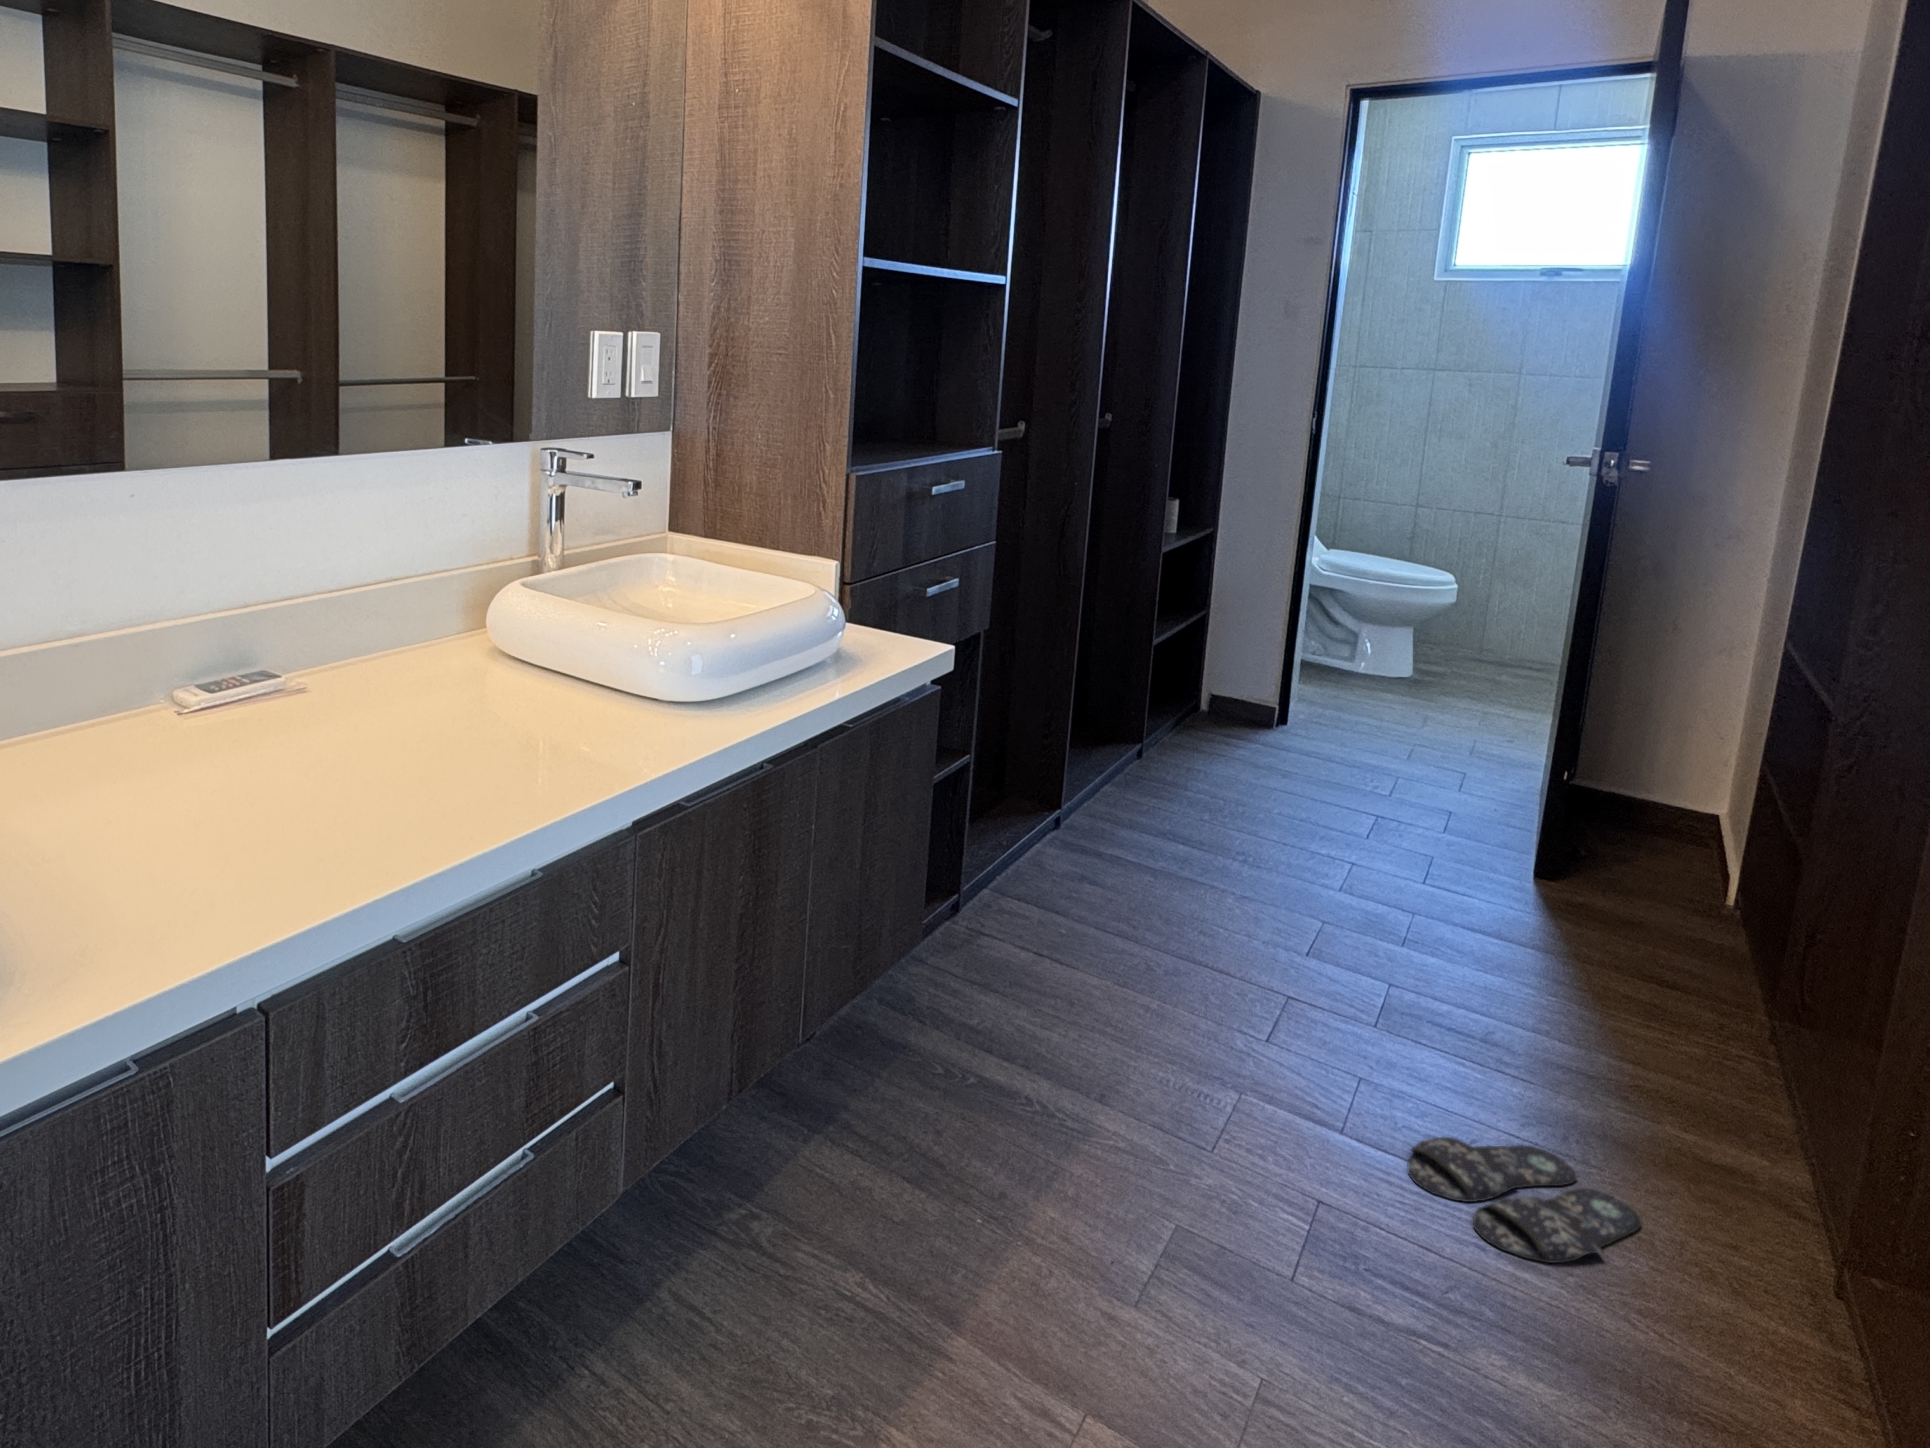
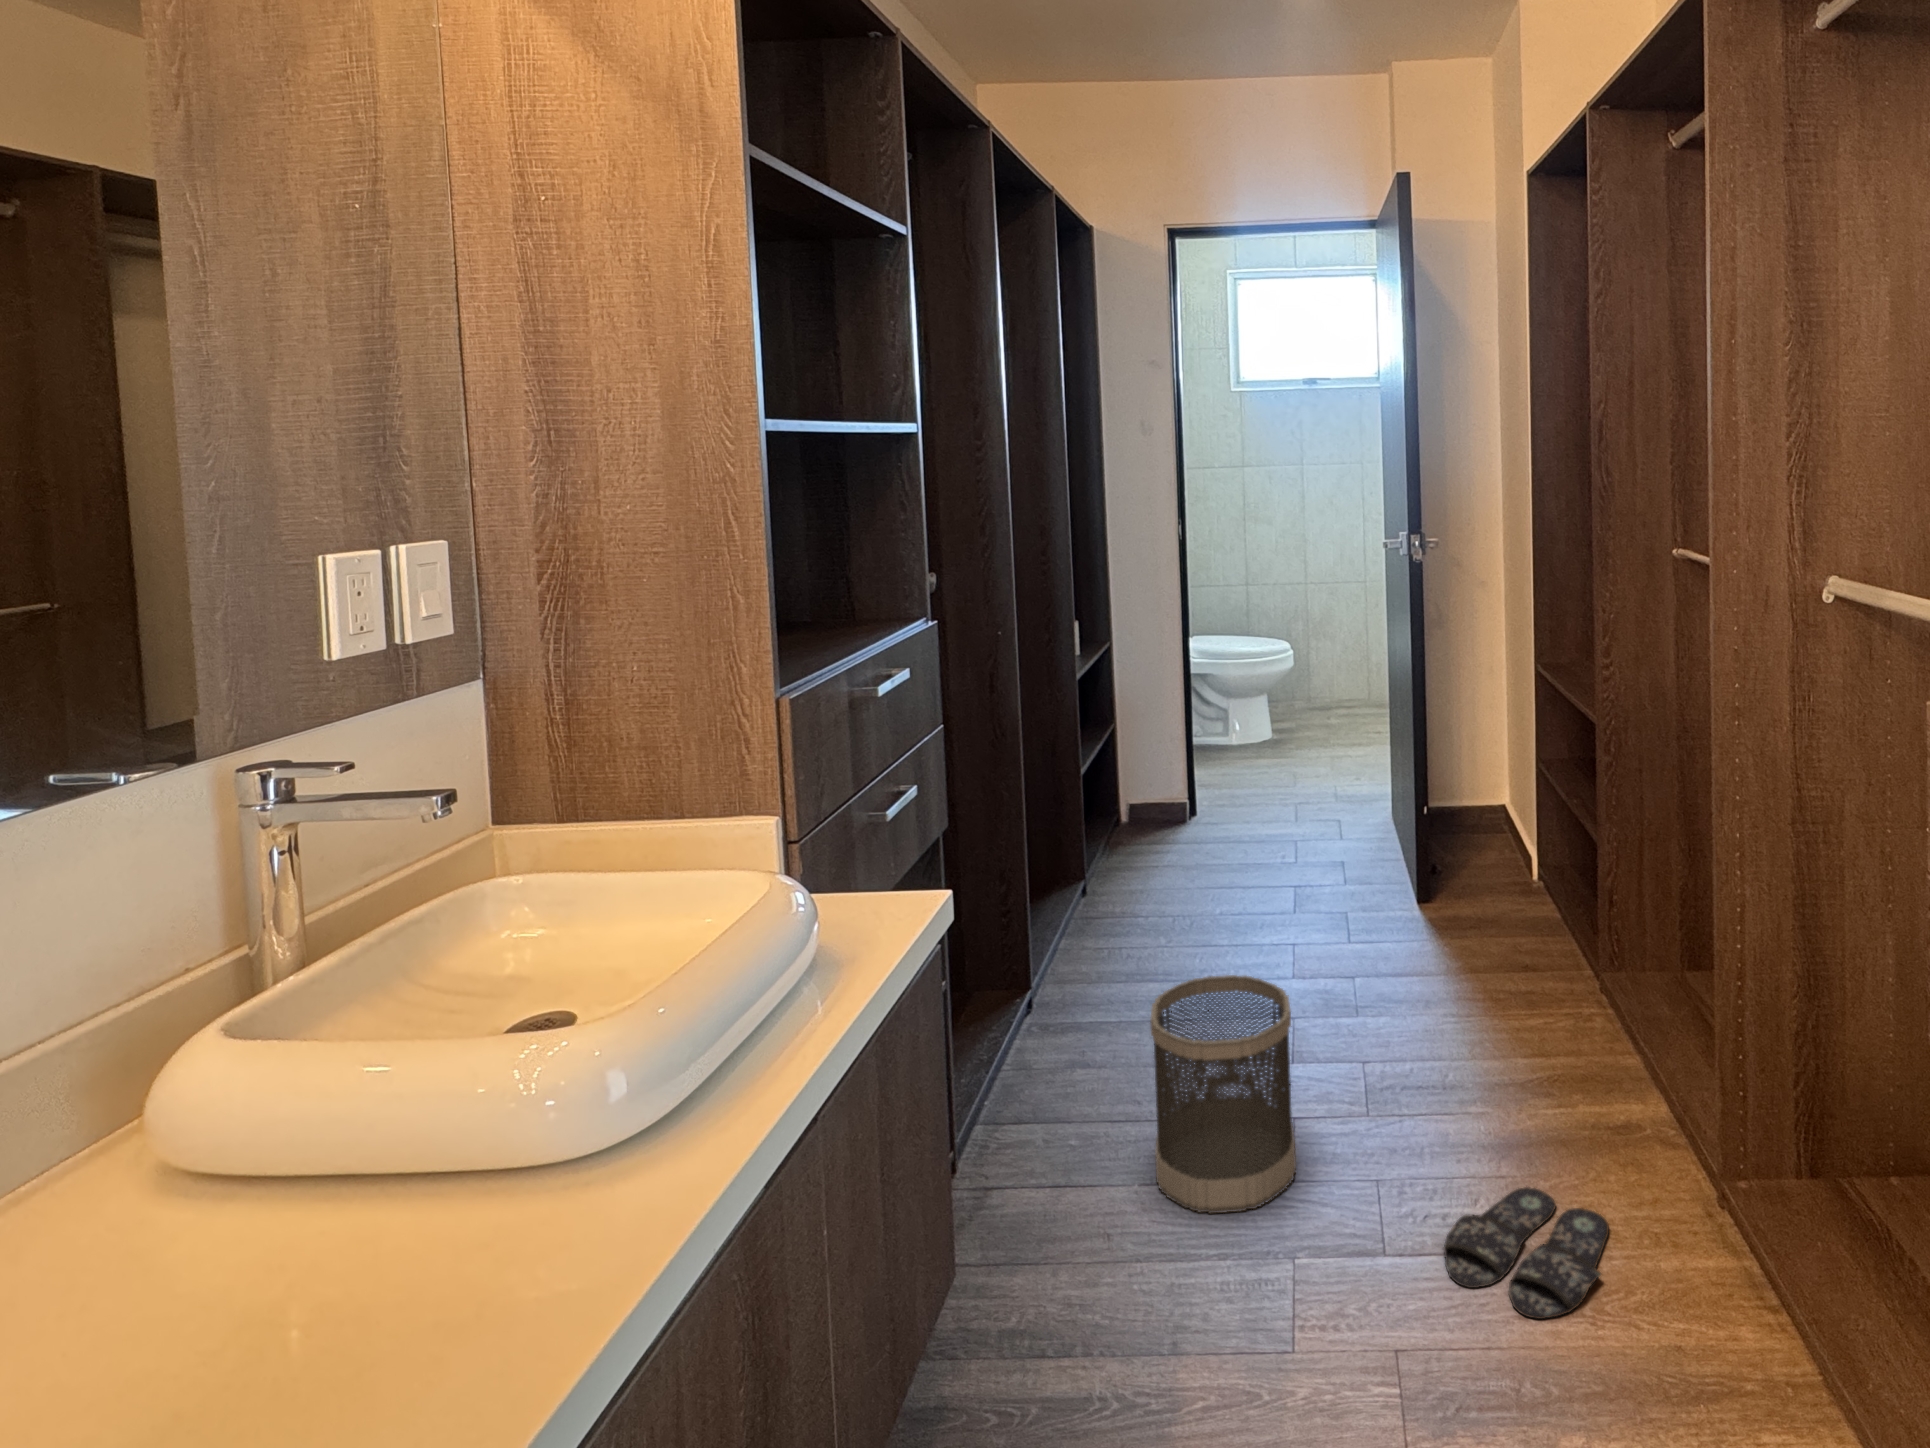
wastebasket: none [1129,826,1295,1042] -> present [1150,975,1296,1214]

